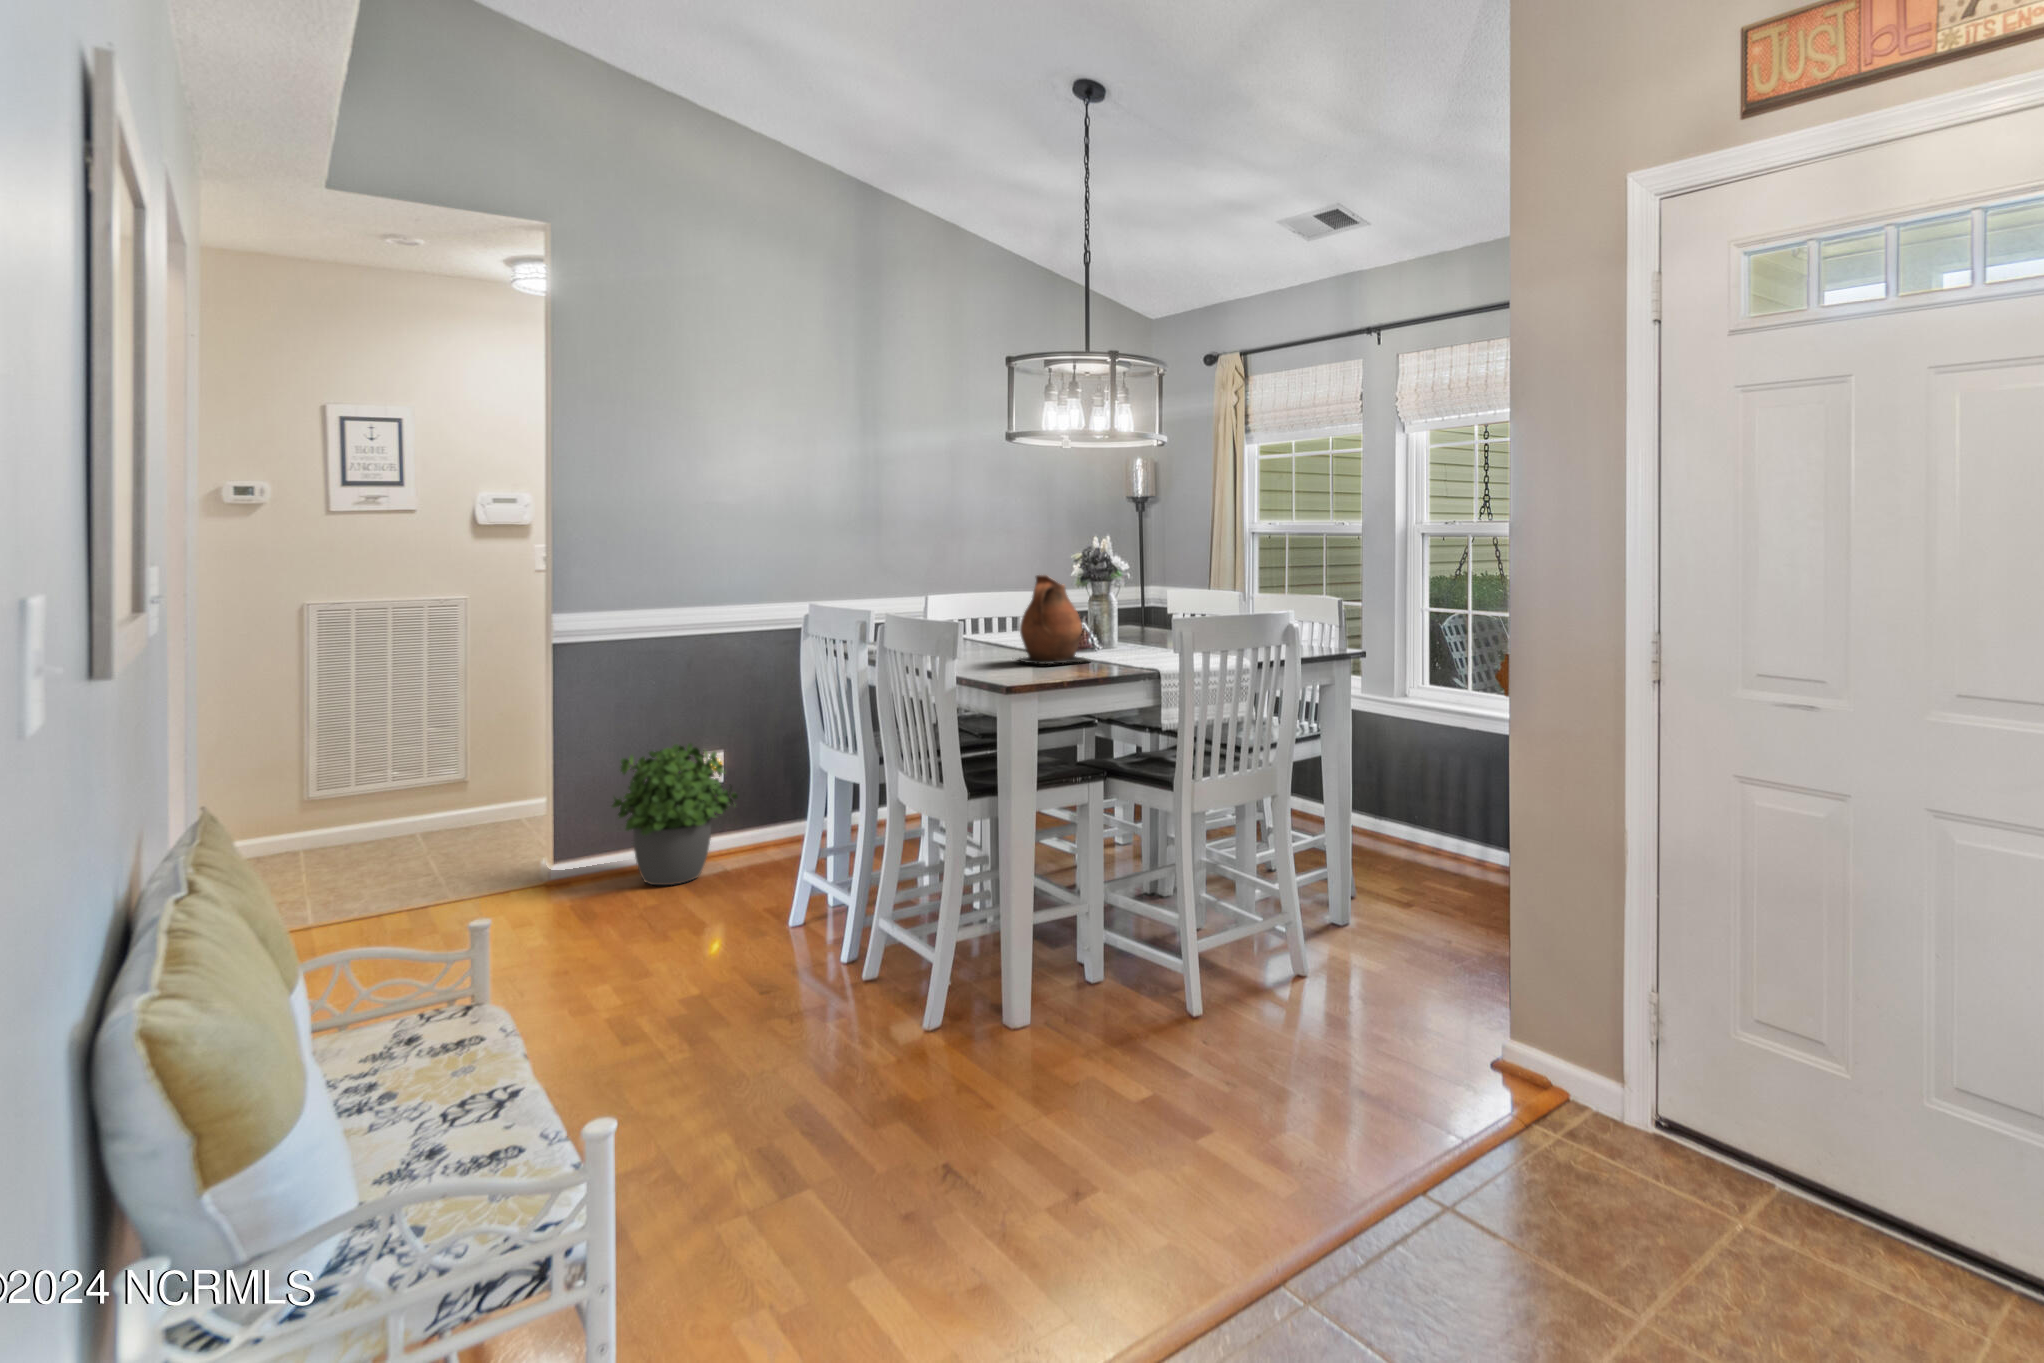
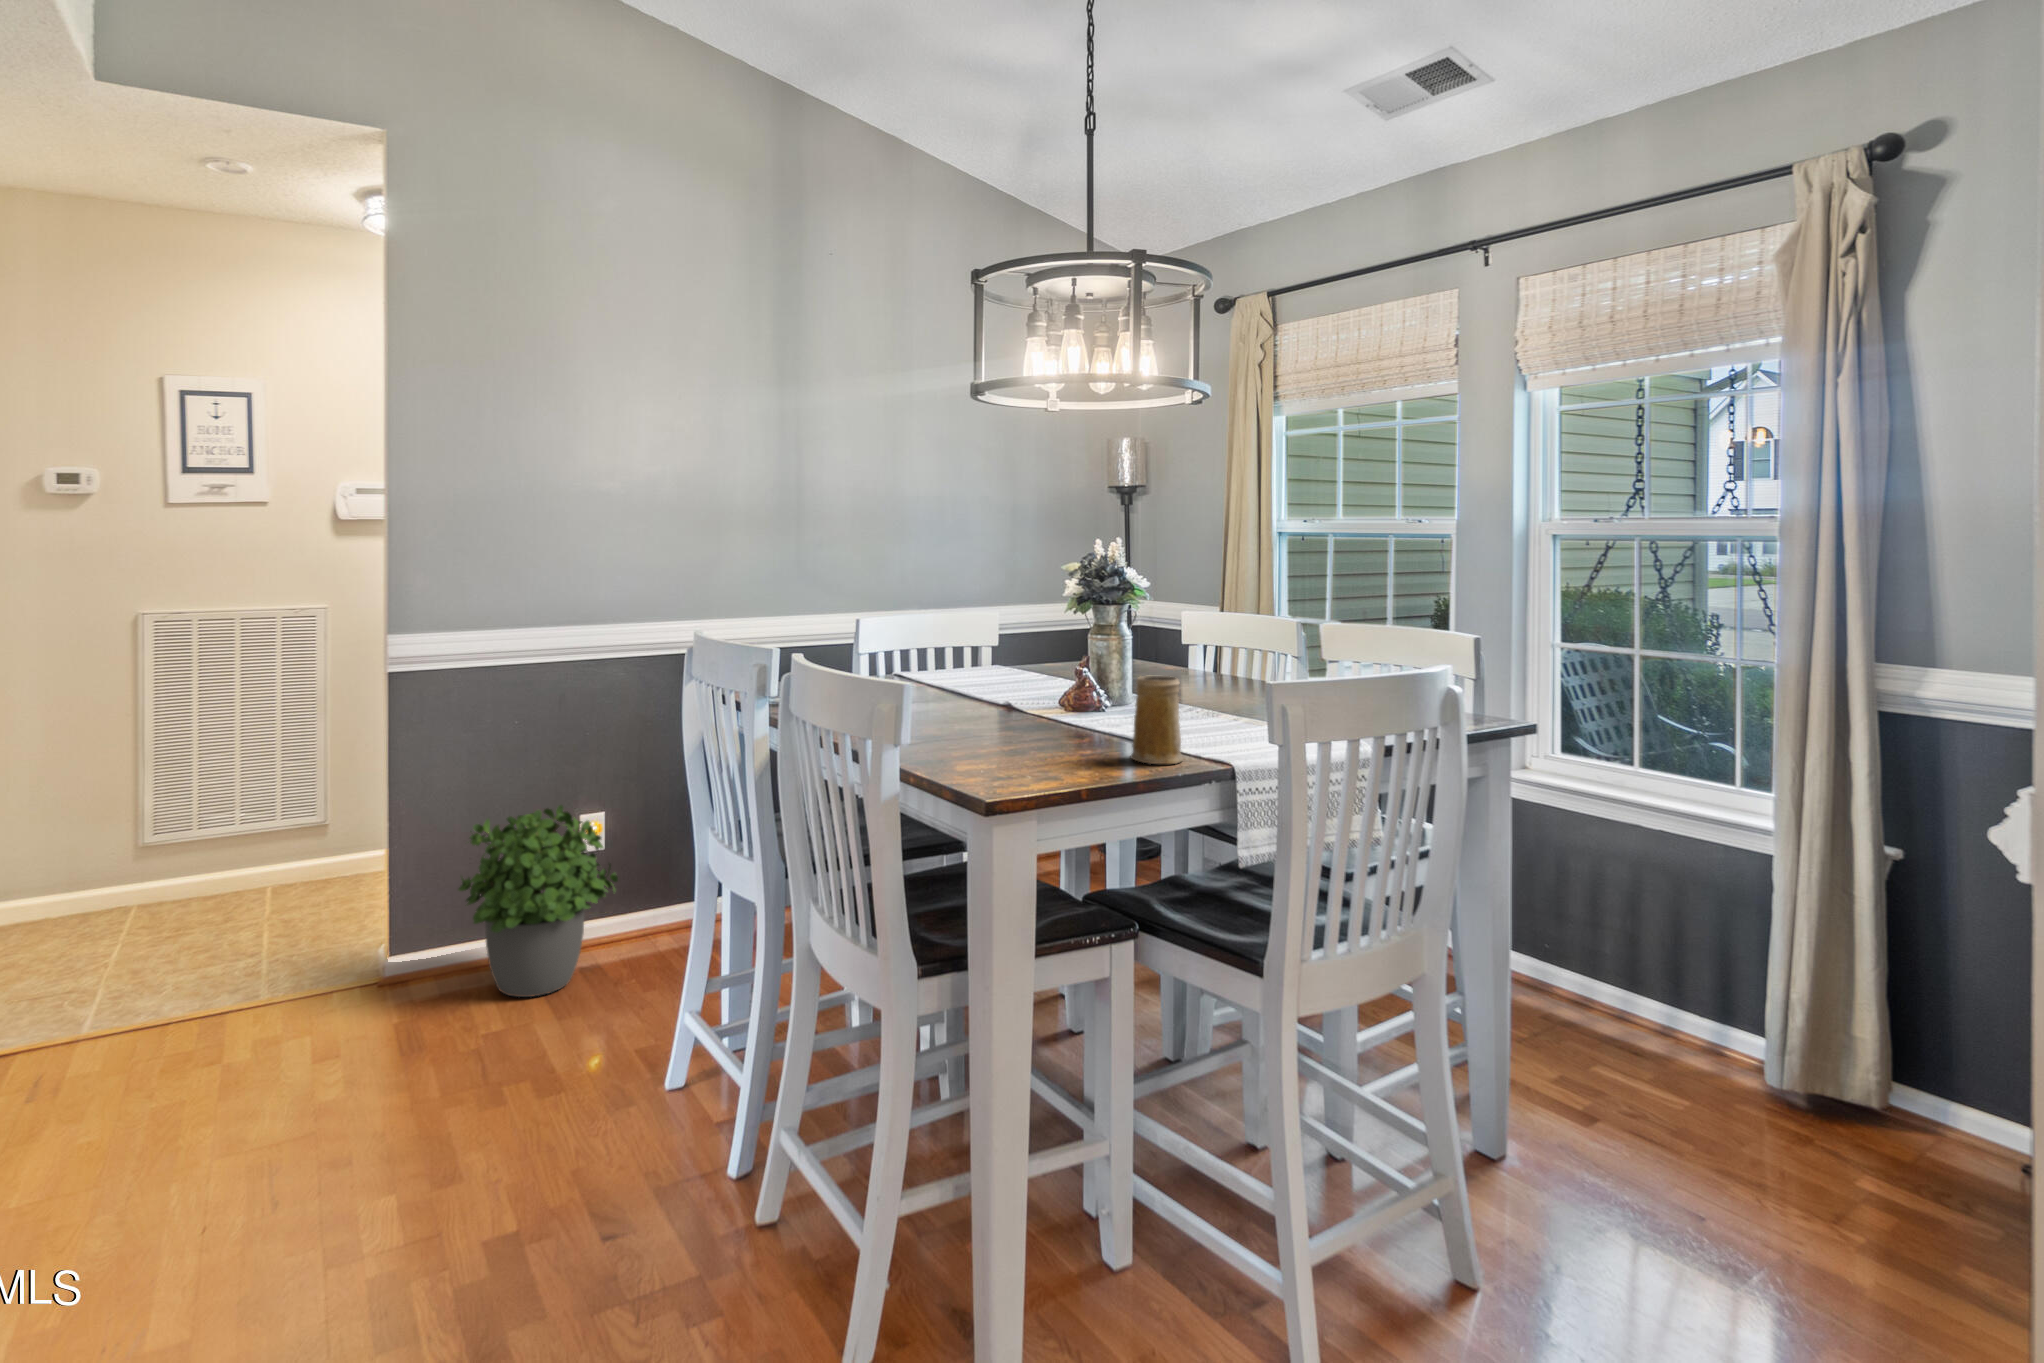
ceramic pitcher: present [1018,575,1091,664] -> none [980,598,1102,733]
mug: none [1104,622,1137,676] -> present [1131,676,1183,764]

